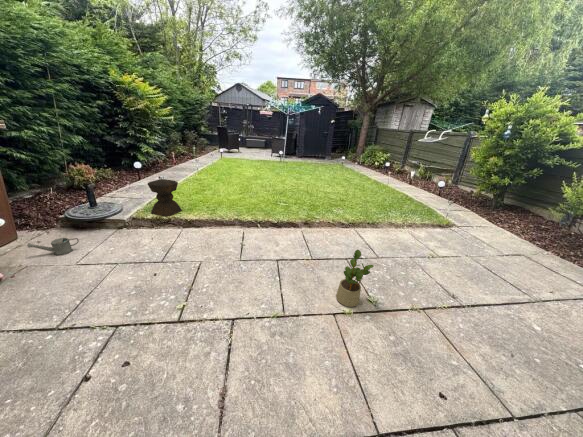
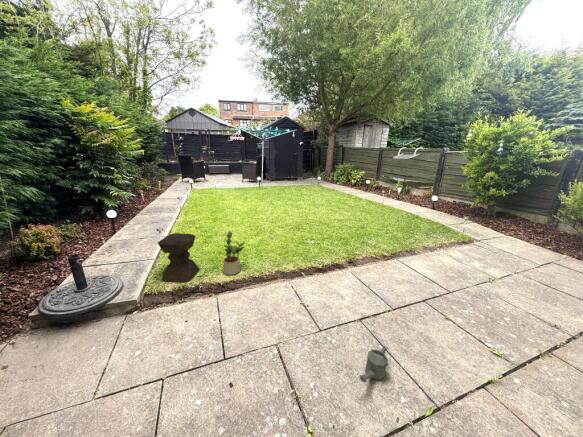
watering can: present [27,238,79,255] -> present [360,346,388,383]
potted plant: present [336,250,374,307] -> present [223,231,245,275]

